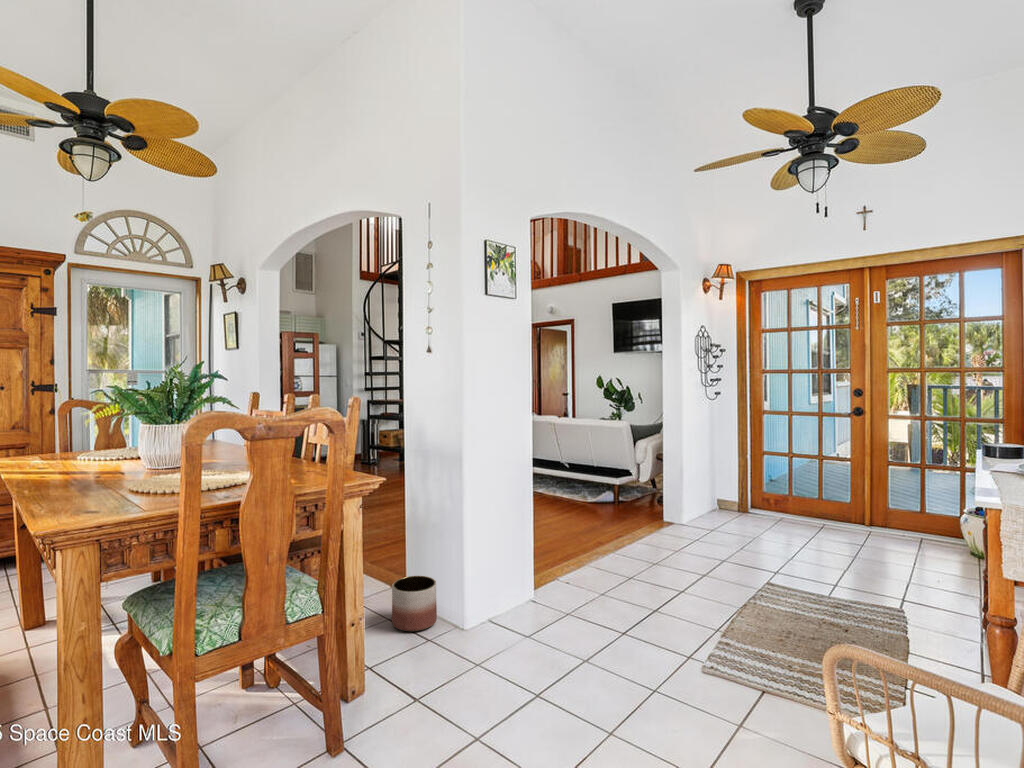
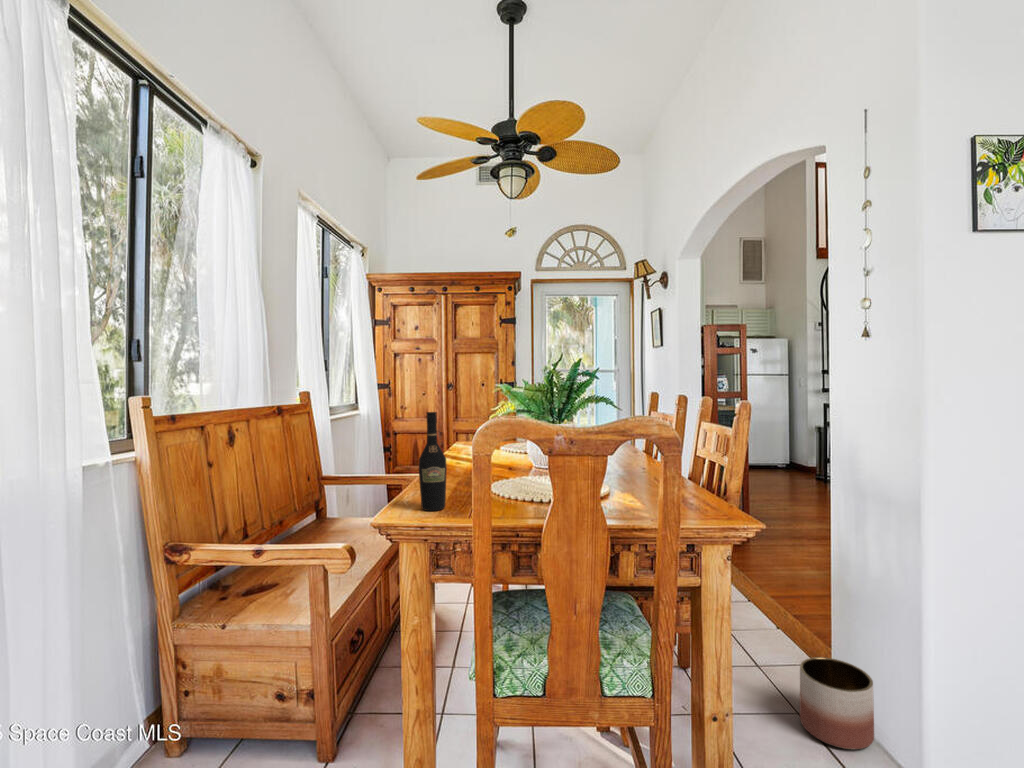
wine bottle: none [61,413,97,516] -> present [419,412,447,511]

